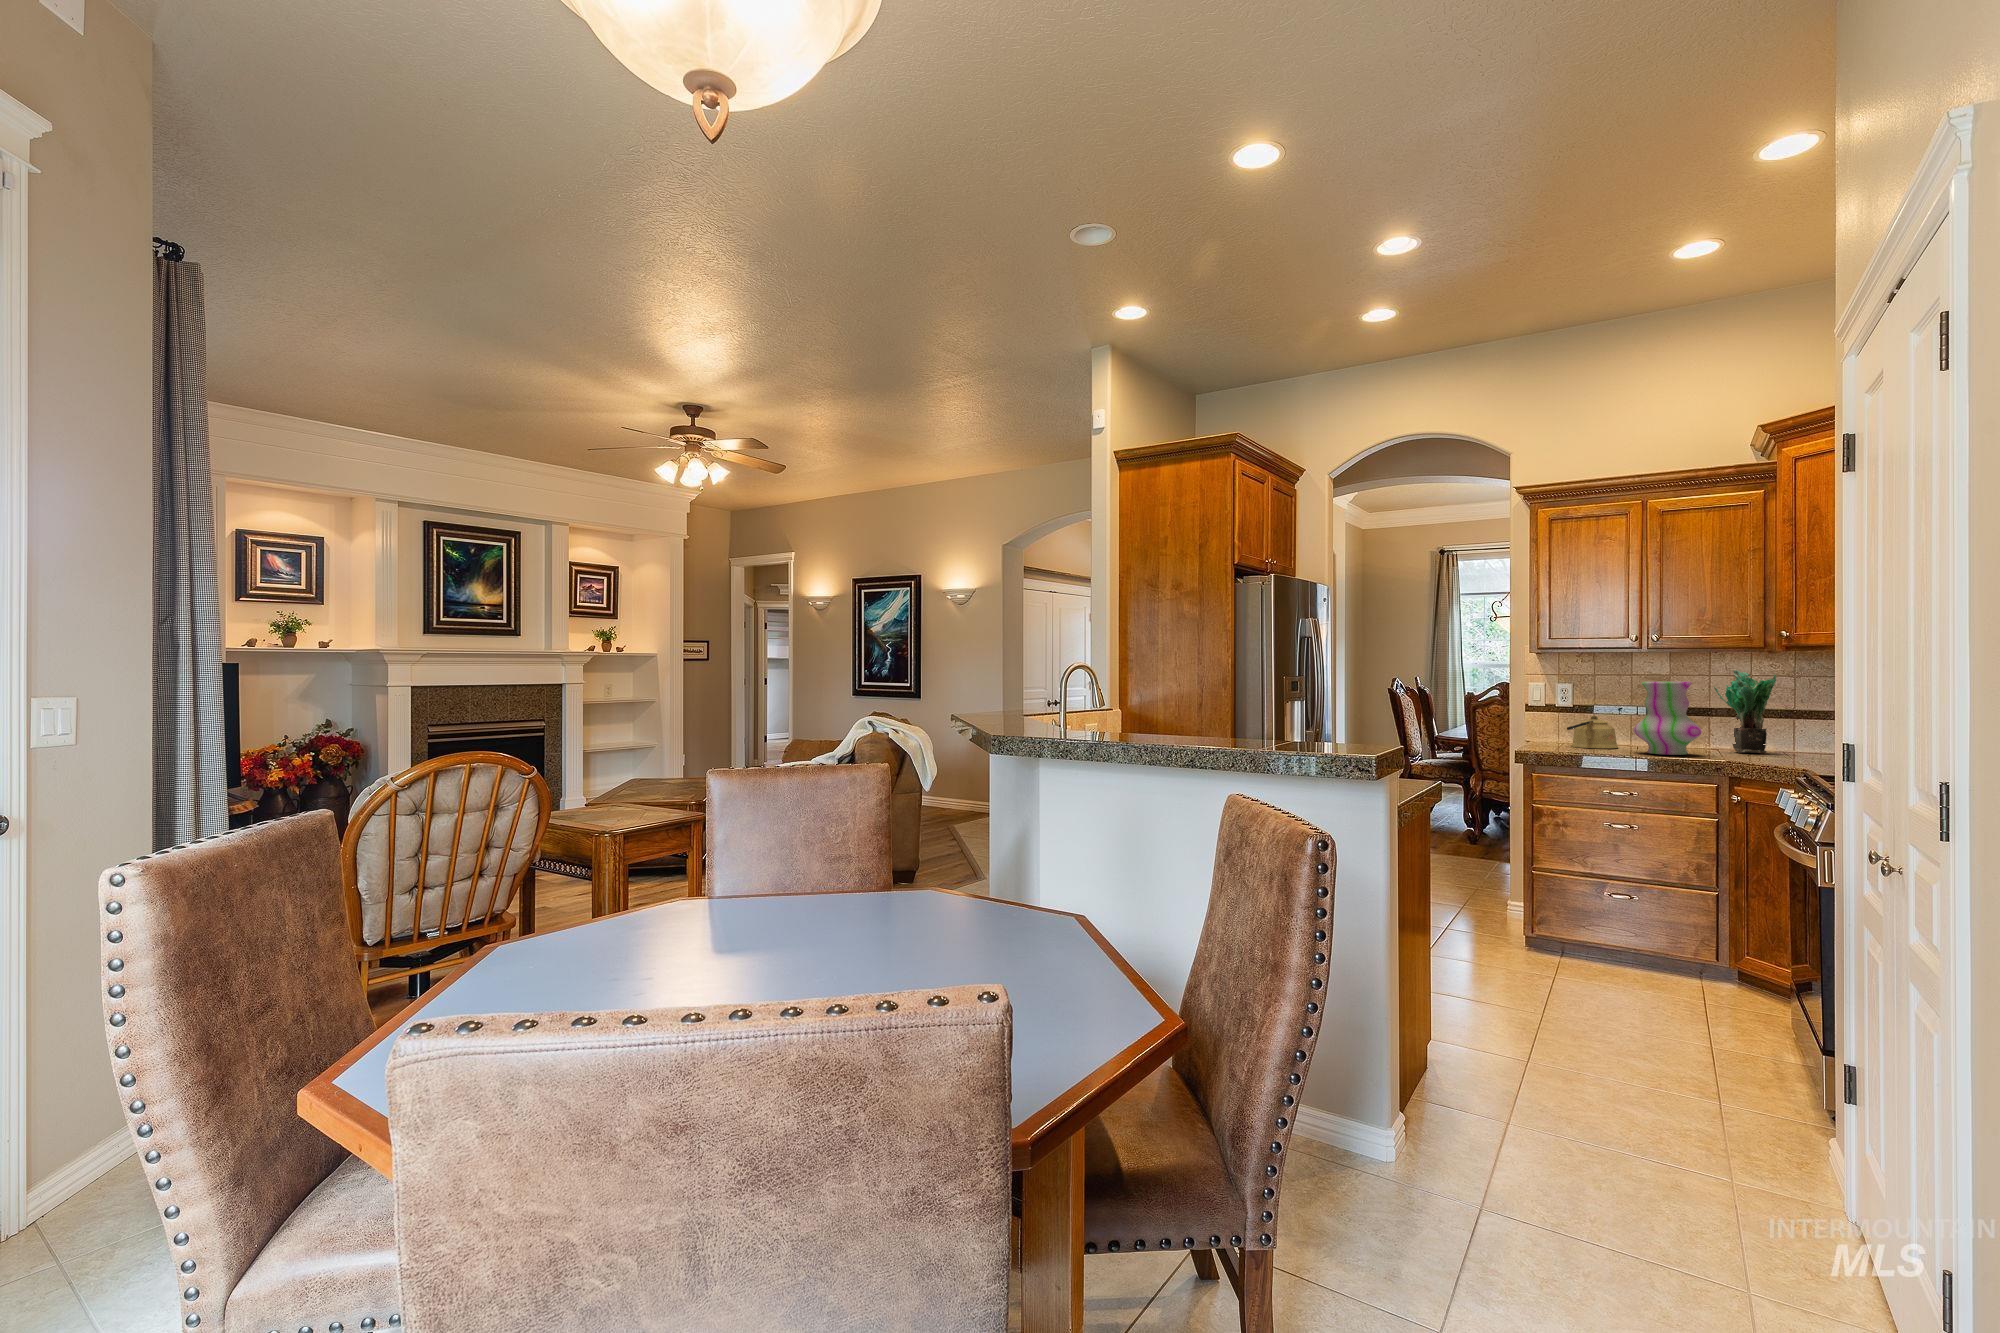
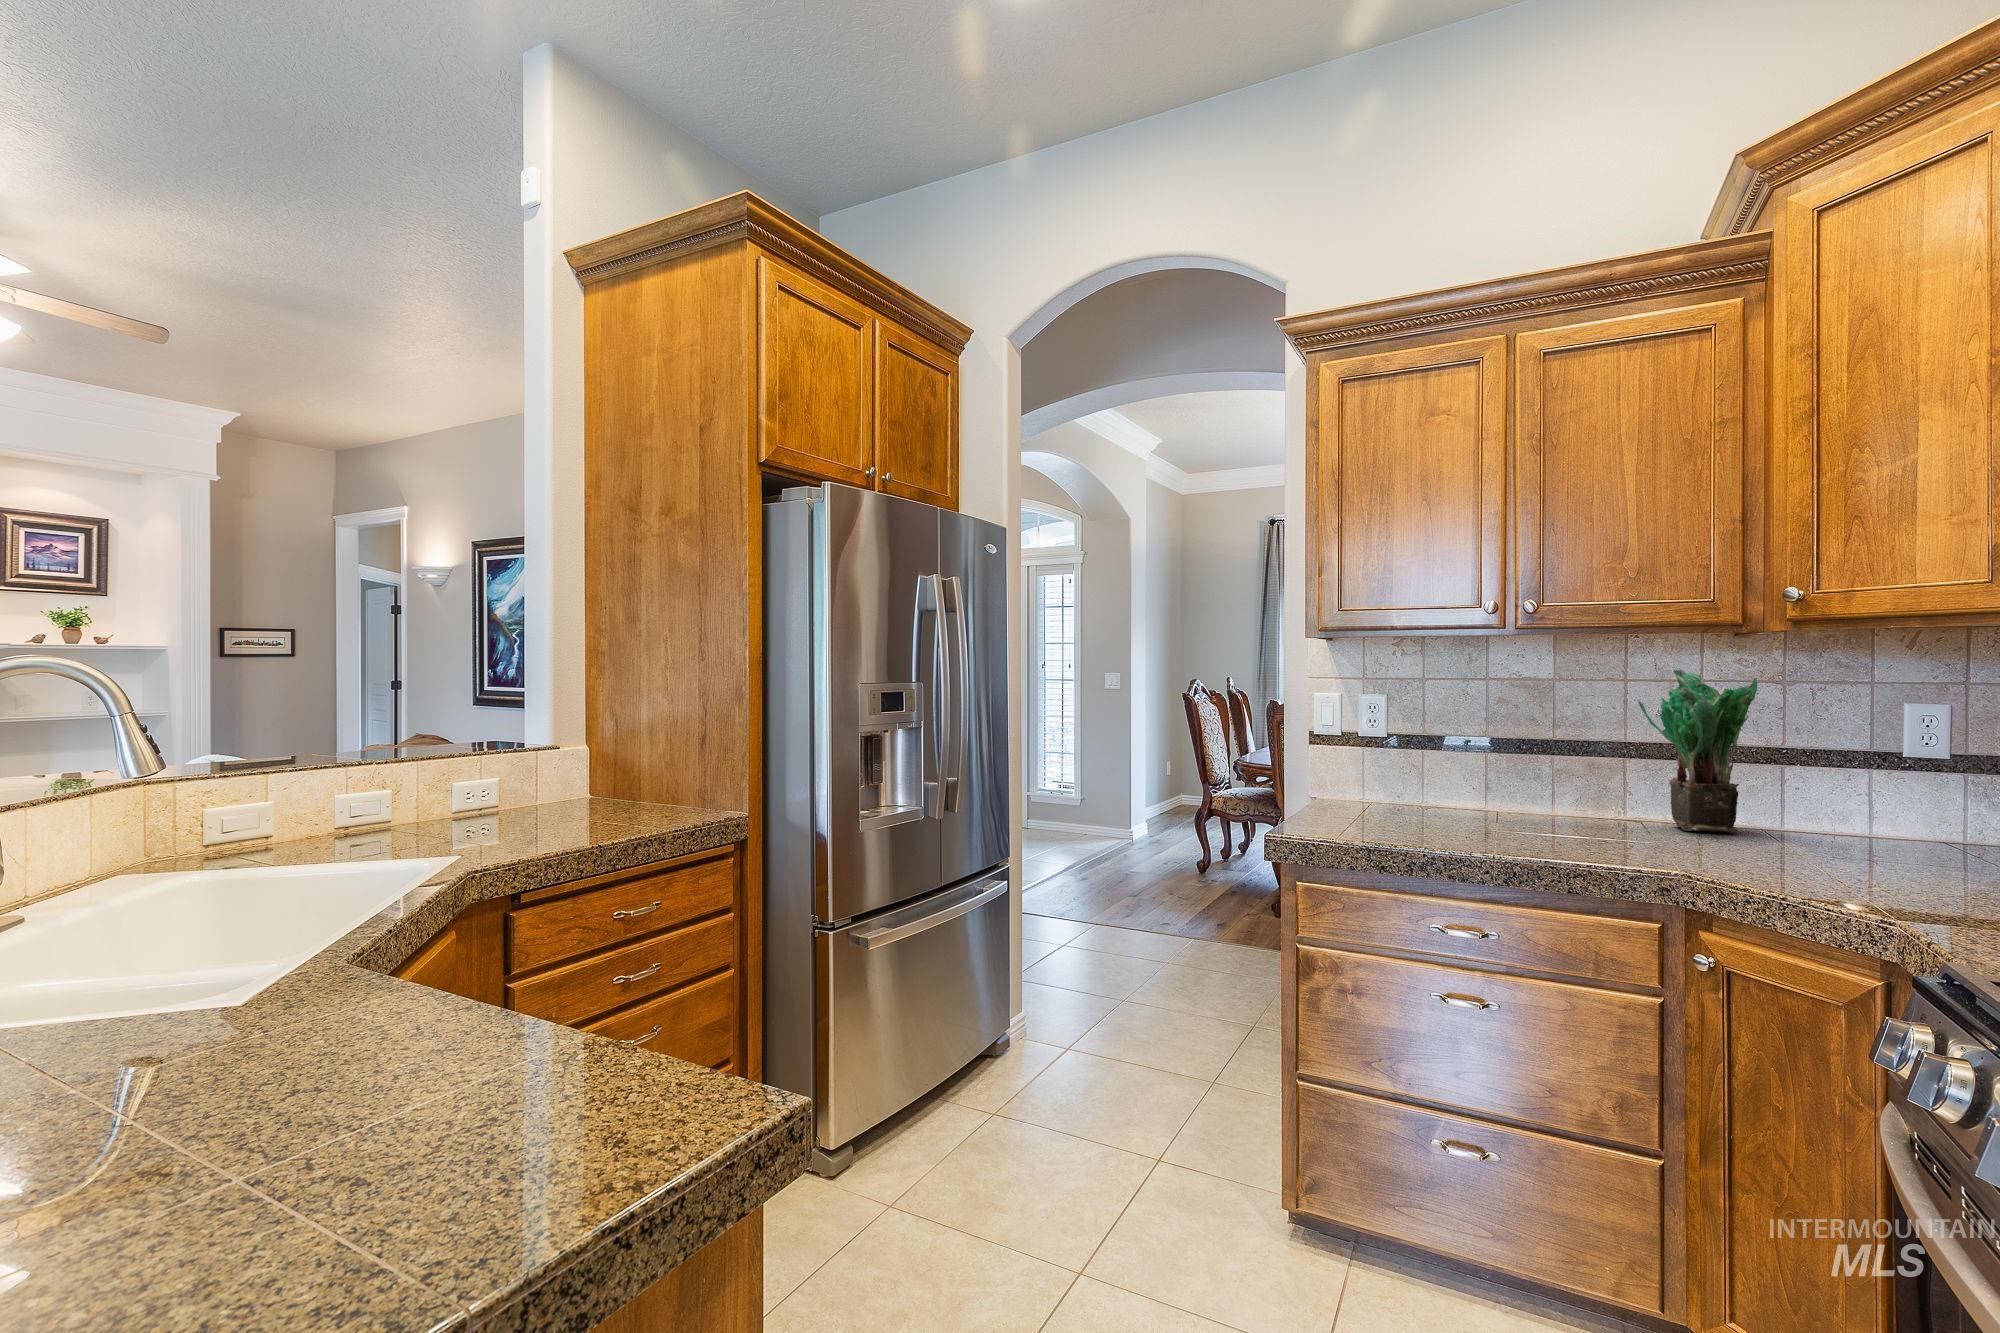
vase: present [1634,682,1701,755] -> none [1489,691,1621,844]
kettle: present [1567,716,1618,748] -> none [1372,754,1464,819]

